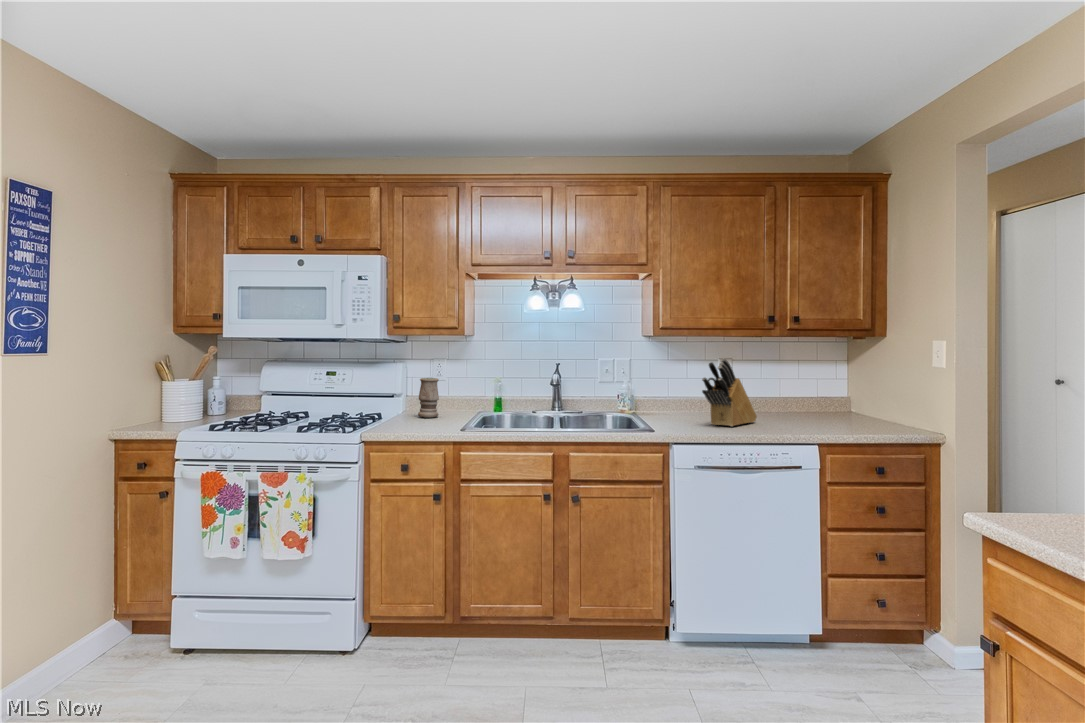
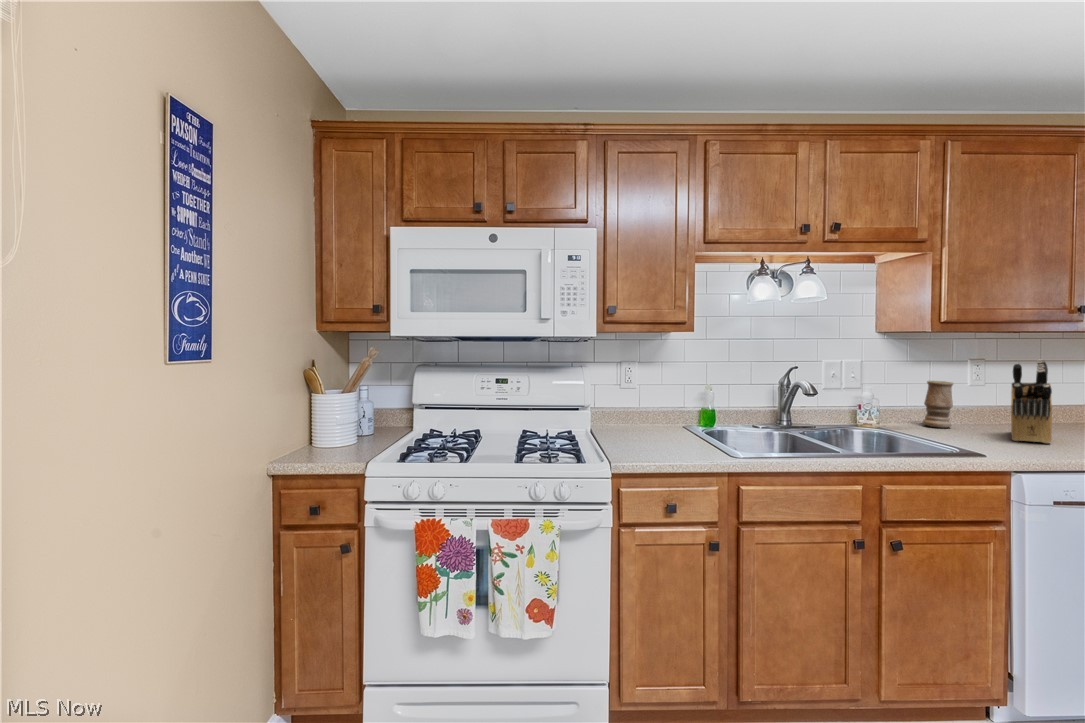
vase: present [418,378,439,418] -> present [923,381,953,428]

